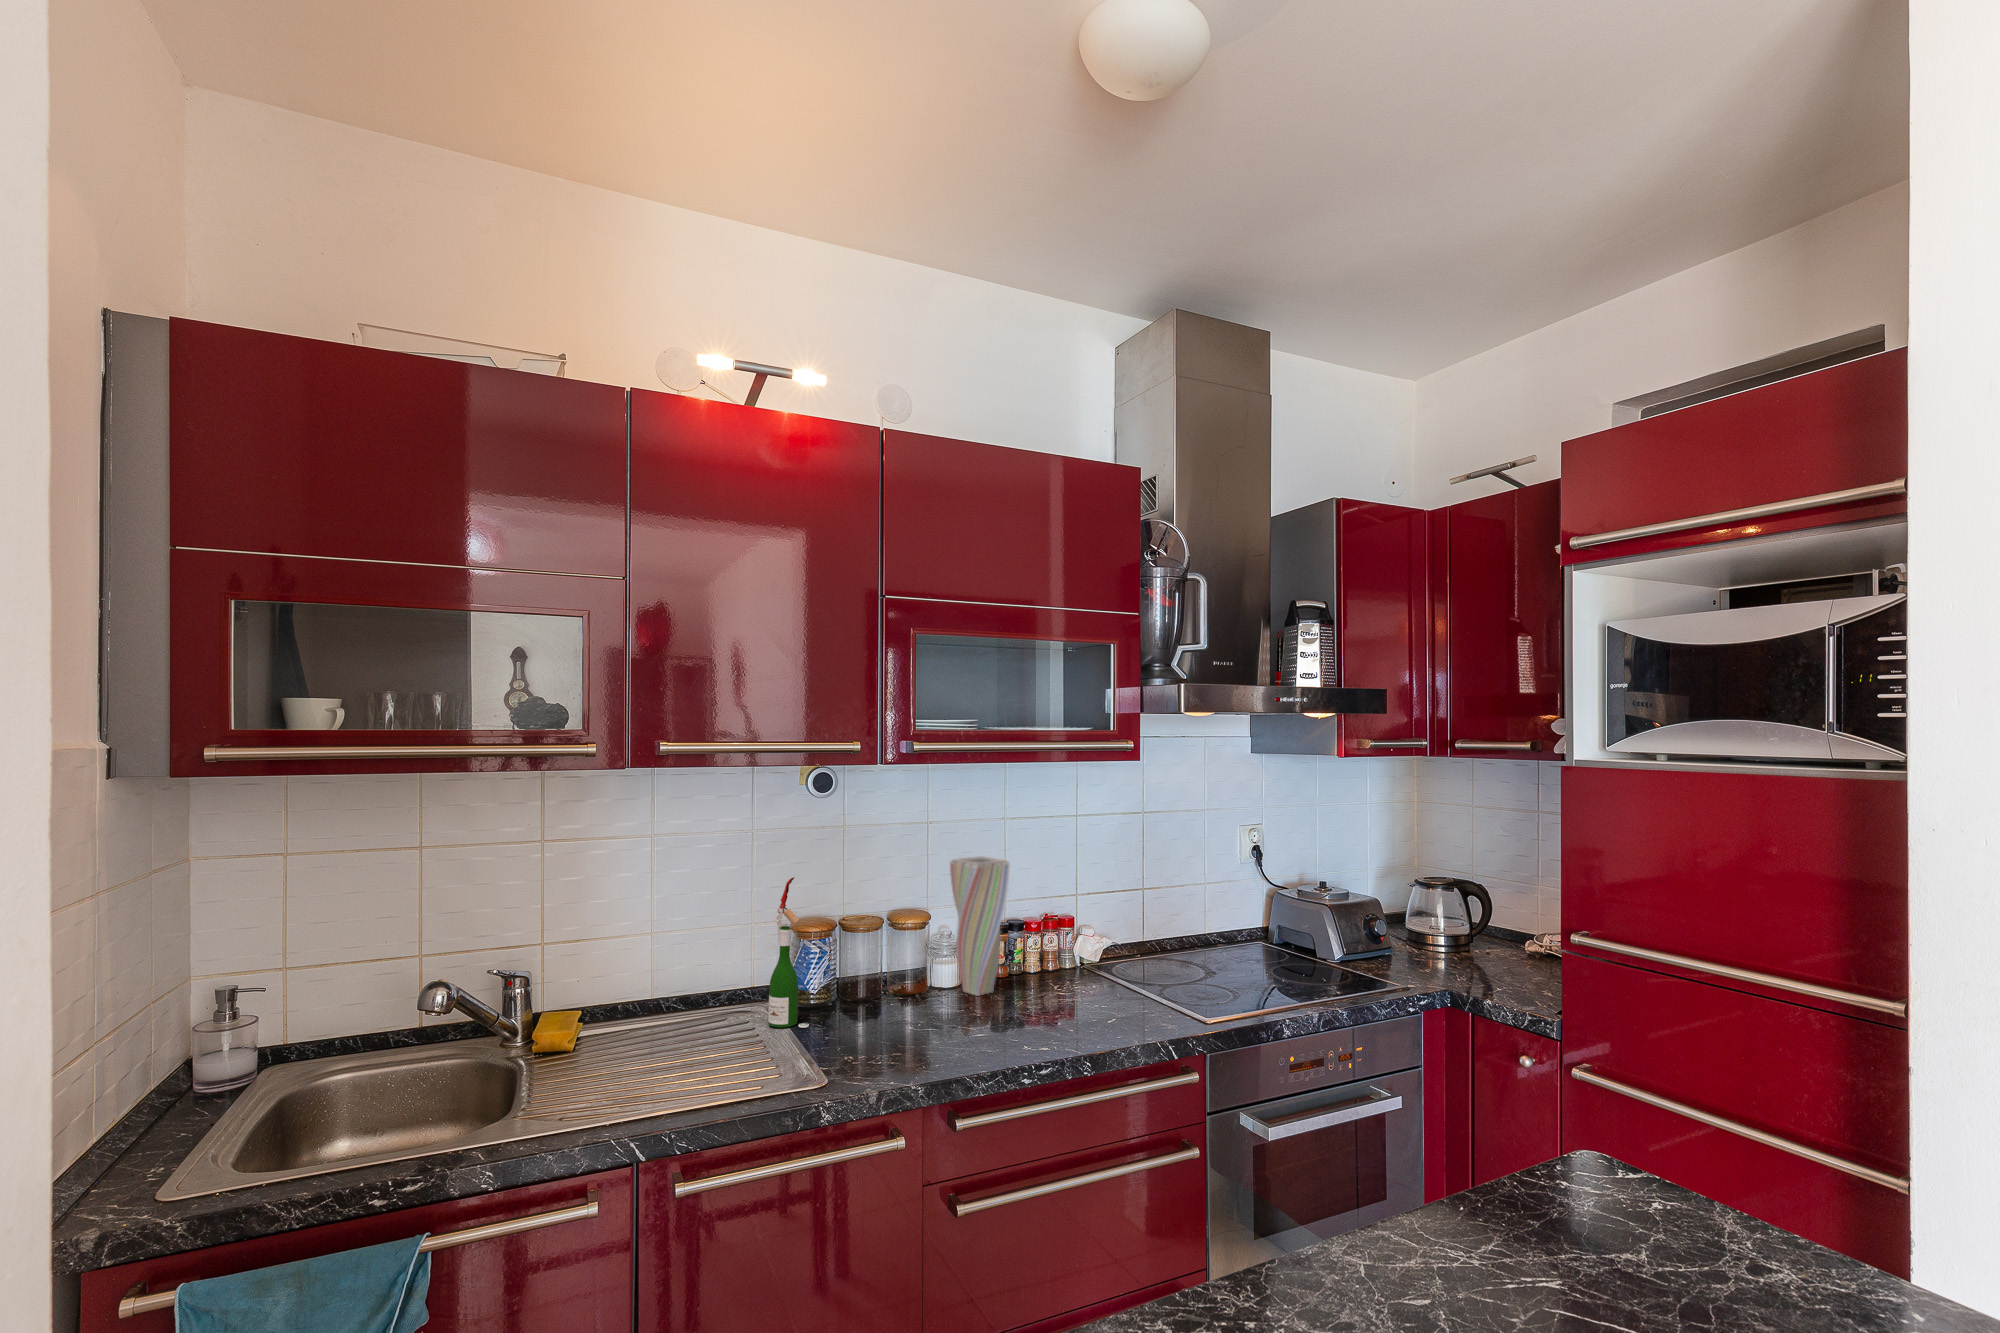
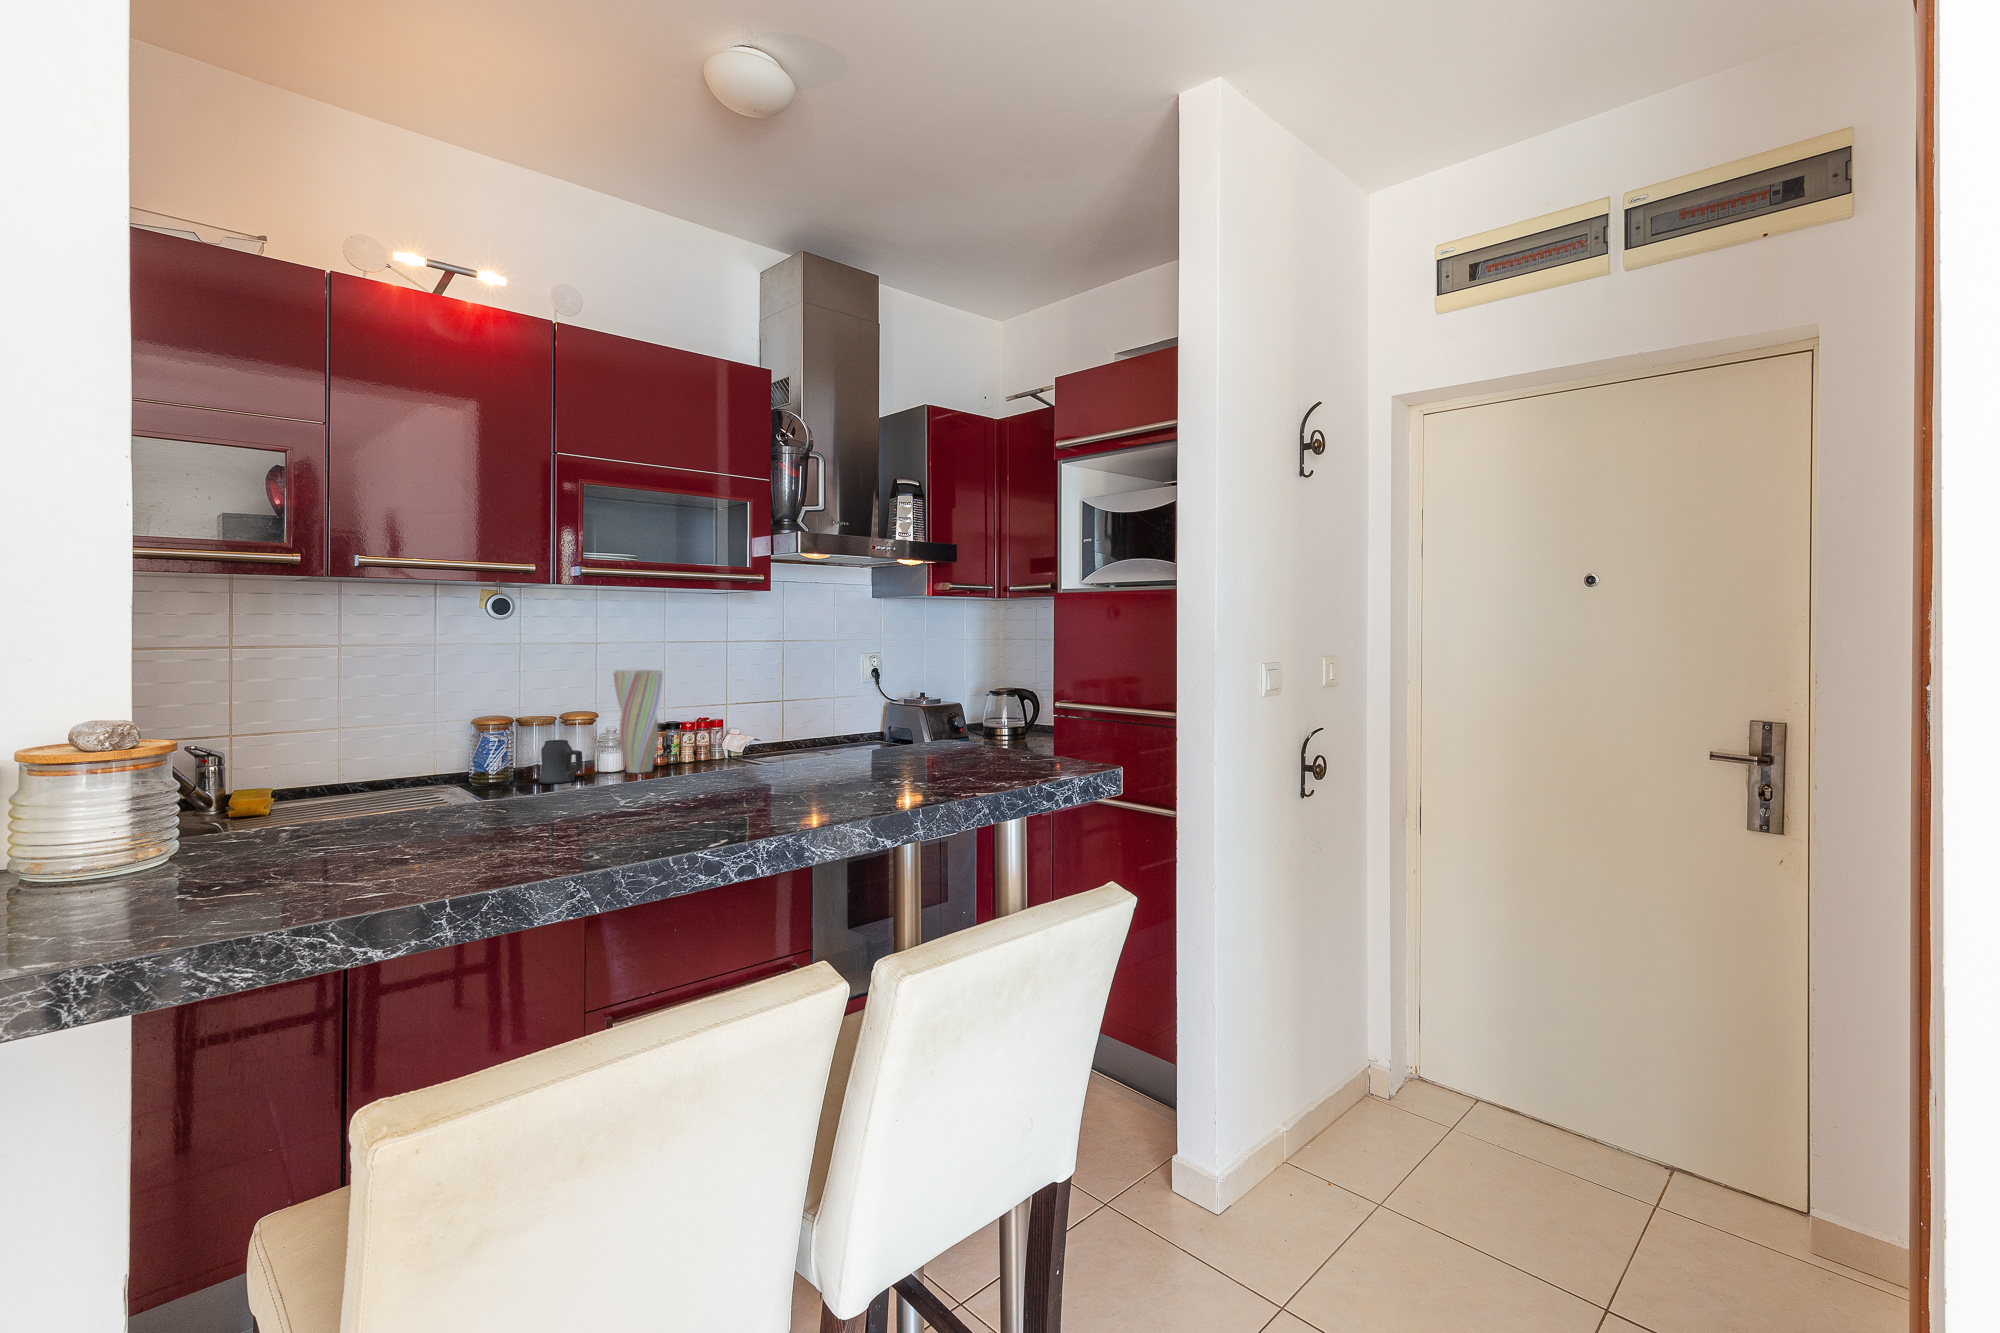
wine bottle: present [769,877,809,1028] -> none [452,678,488,796]
mug: none [863,950,914,1010] -> present [539,740,582,784]

